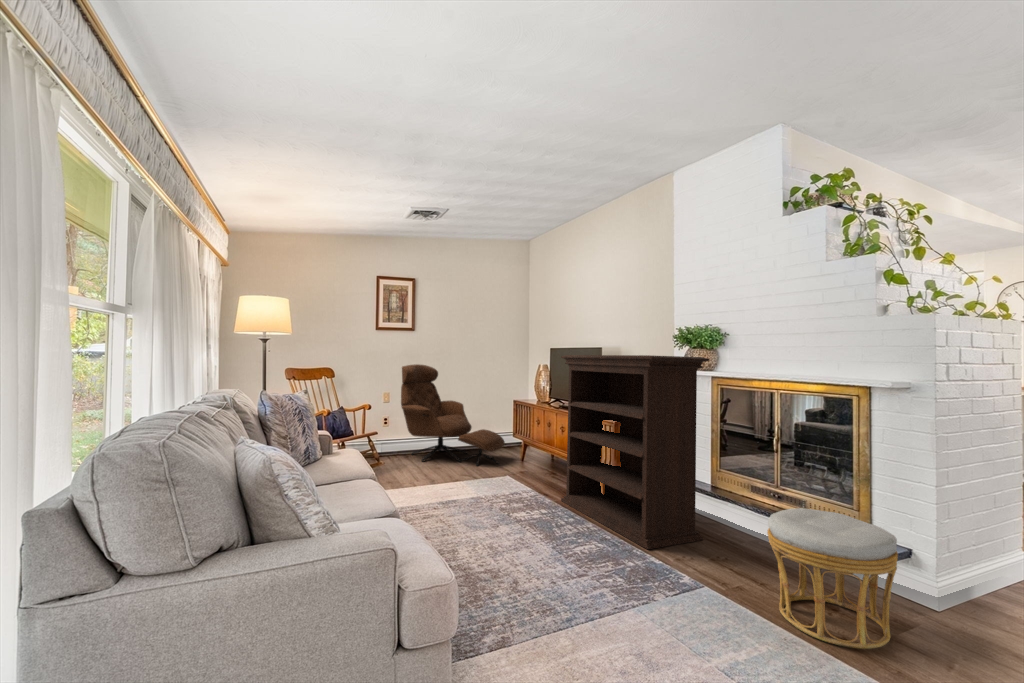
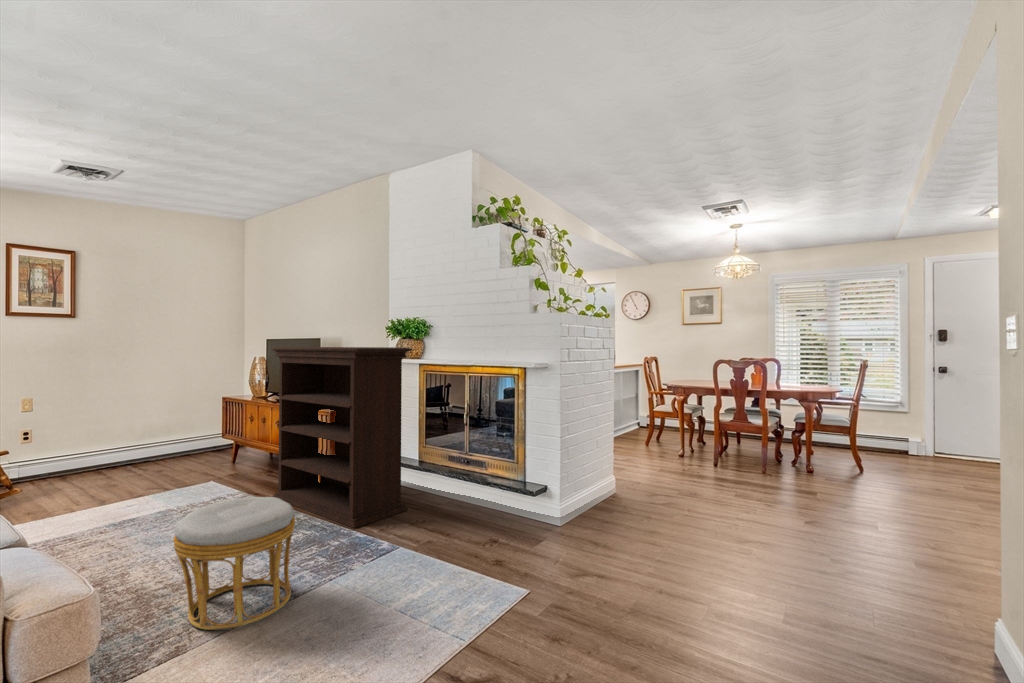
lounge chair: present [401,364,505,466] -> none [53,360,210,480]
ottoman: present [767,508,898,649] -> present [173,497,295,630]

